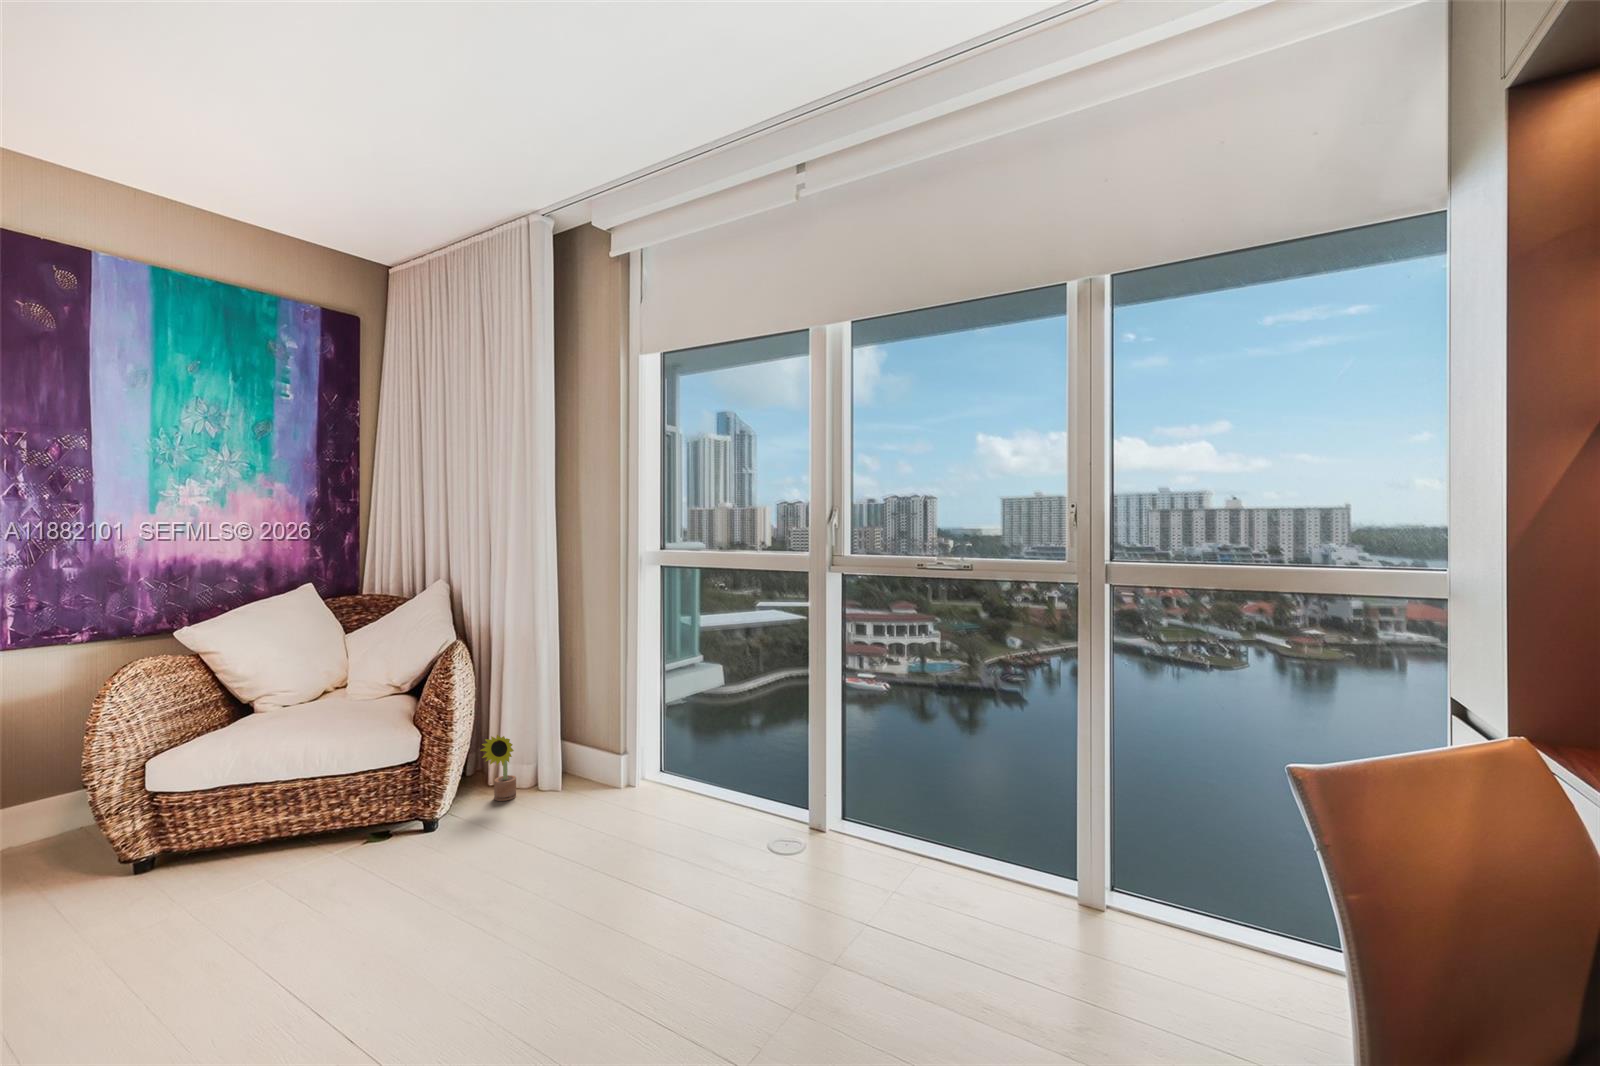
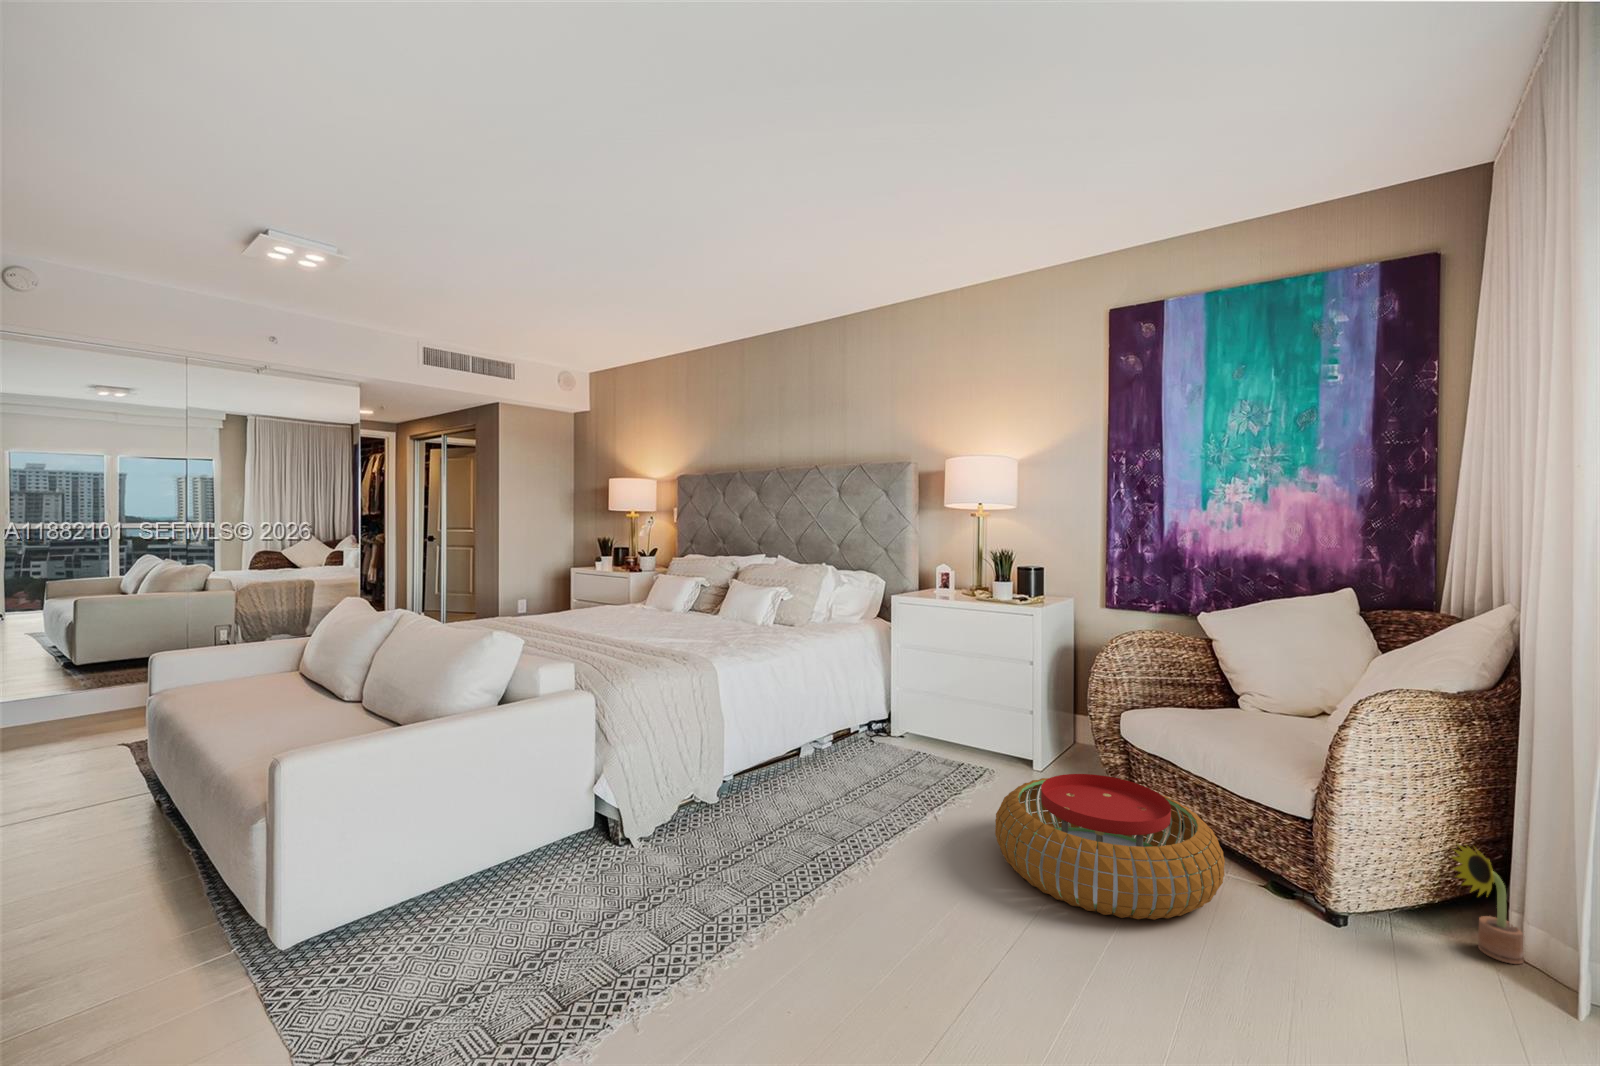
pouf: none [91,807,394,980] -> present [995,774,1225,920]

